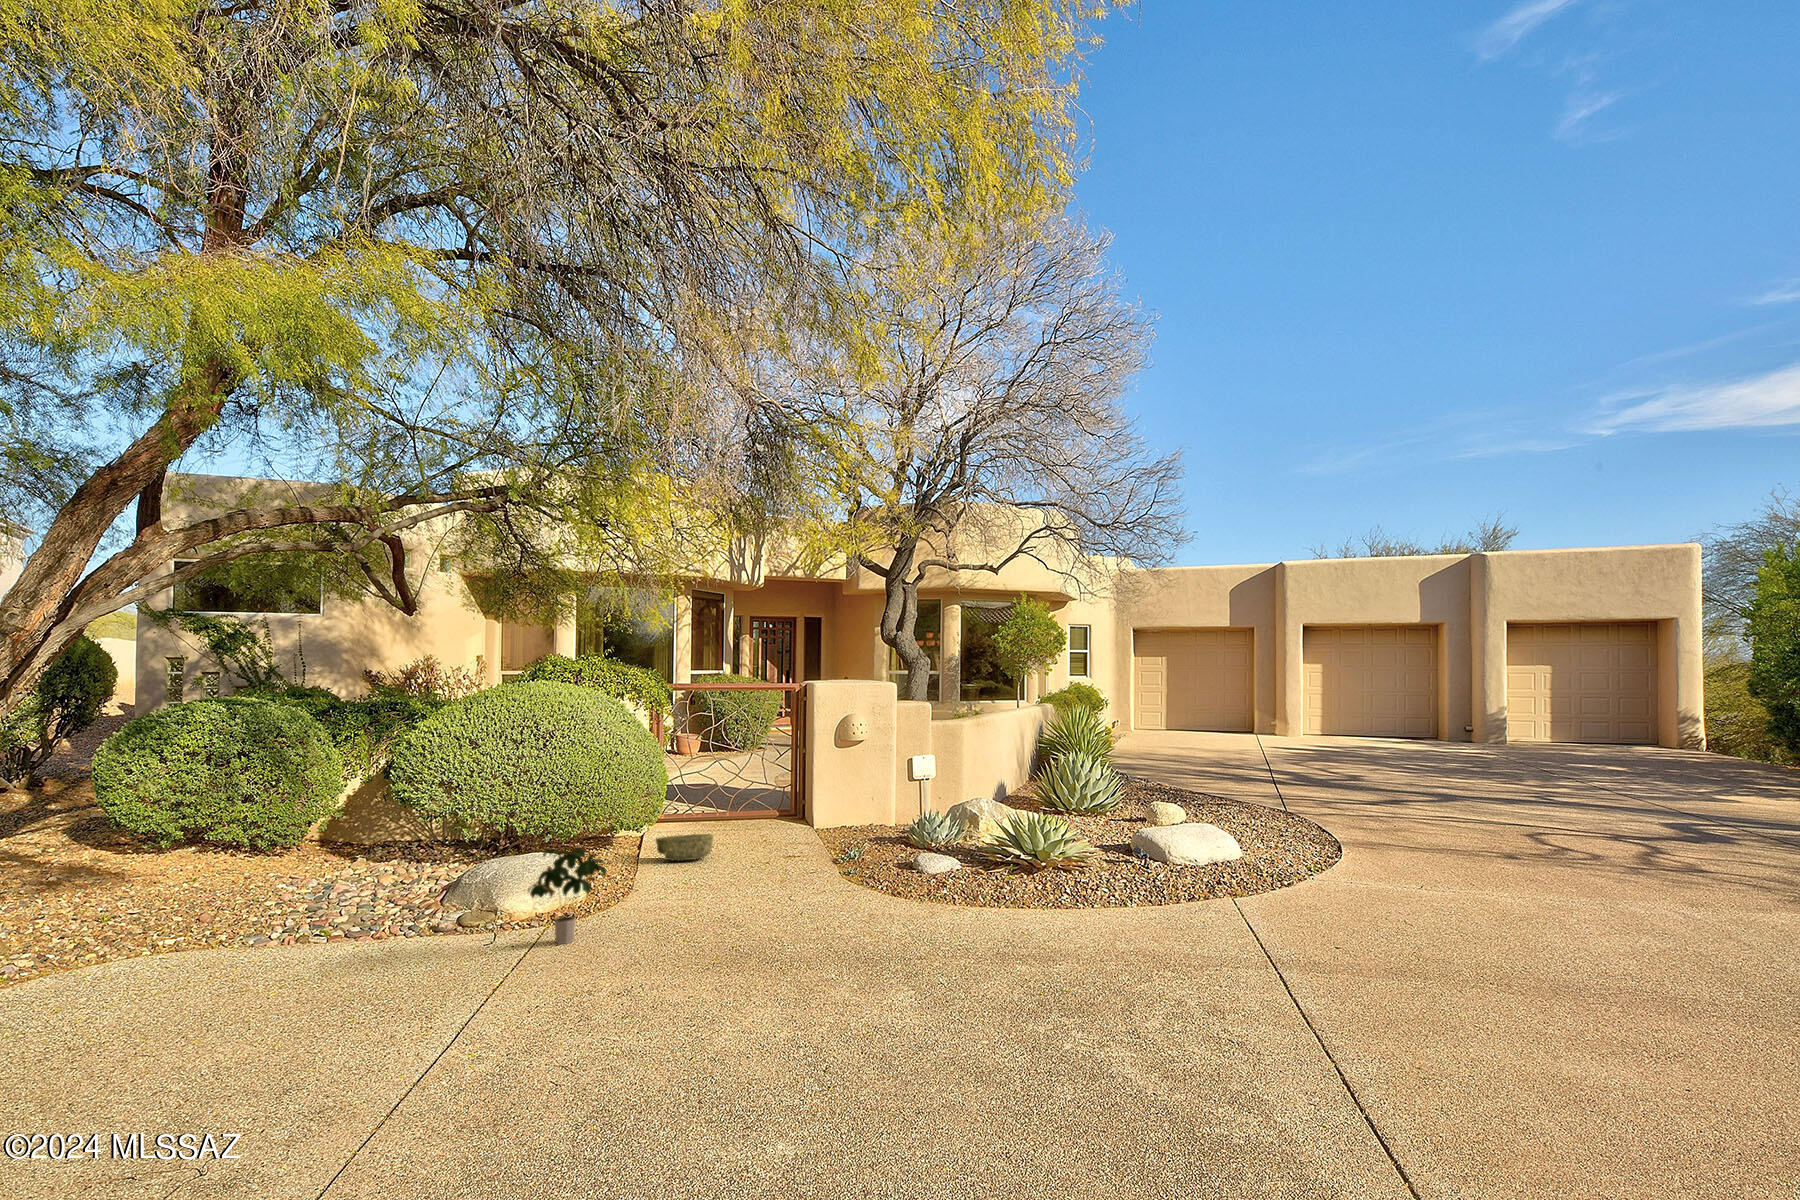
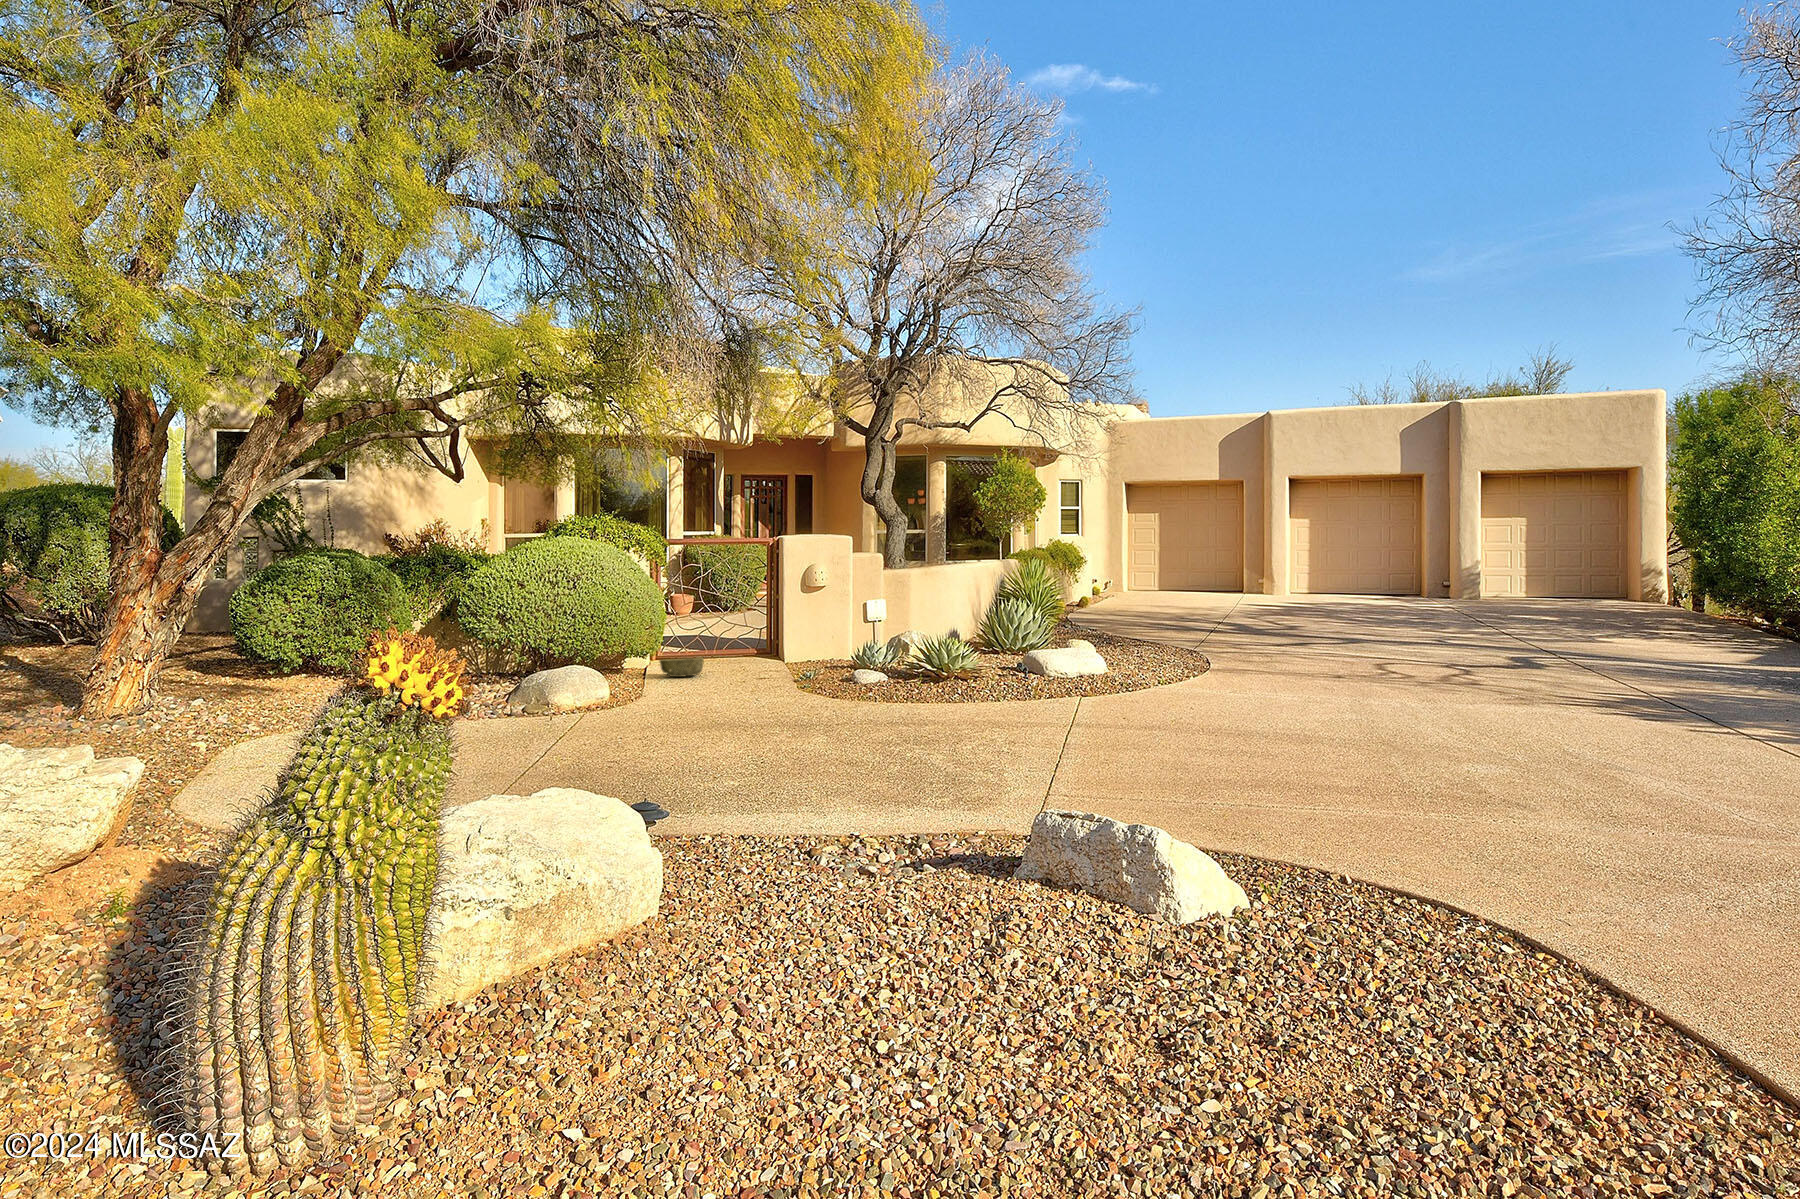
potted plant: present [528,849,606,944] -> none [575,653,628,716]

